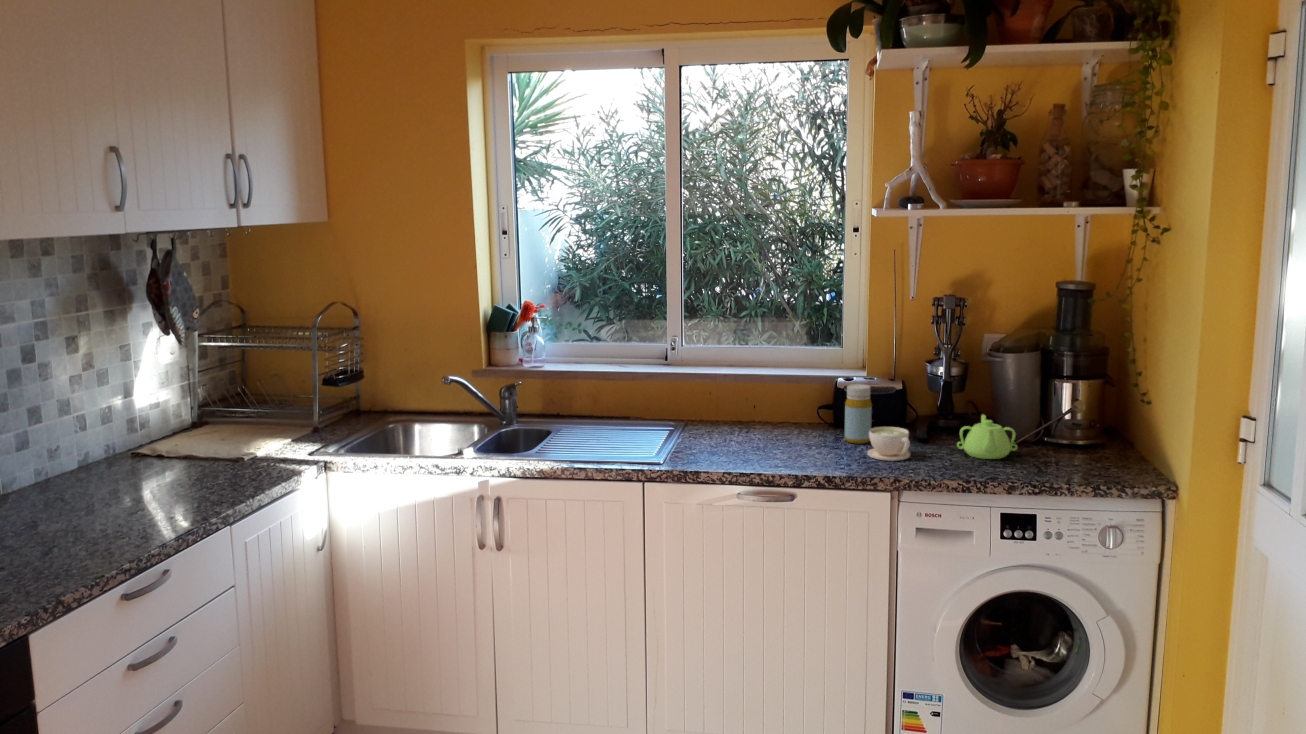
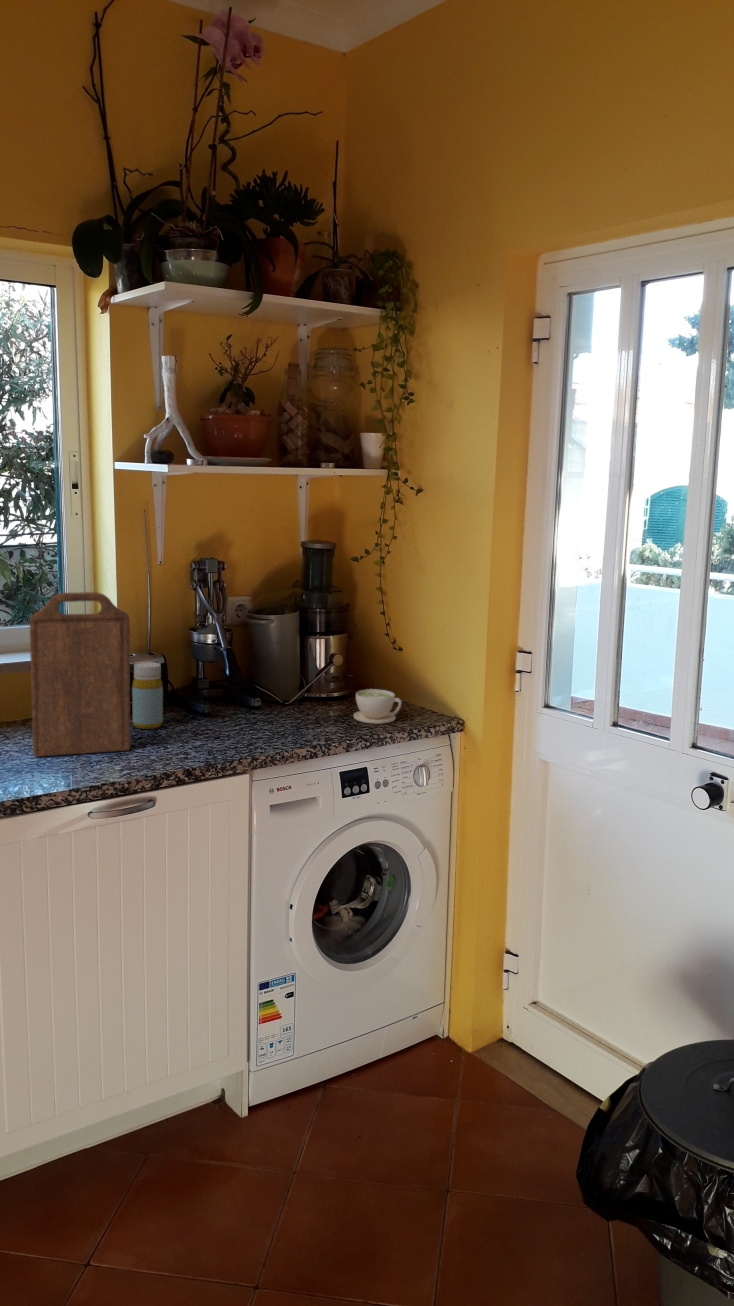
cutting board: none [738,317,814,455] -> present [29,592,131,757]
teapot: present [957,415,1017,459] -> none [260,679,311,724]
coffee cup: present [867,427,910,461] -> present [353,689,402,724]

